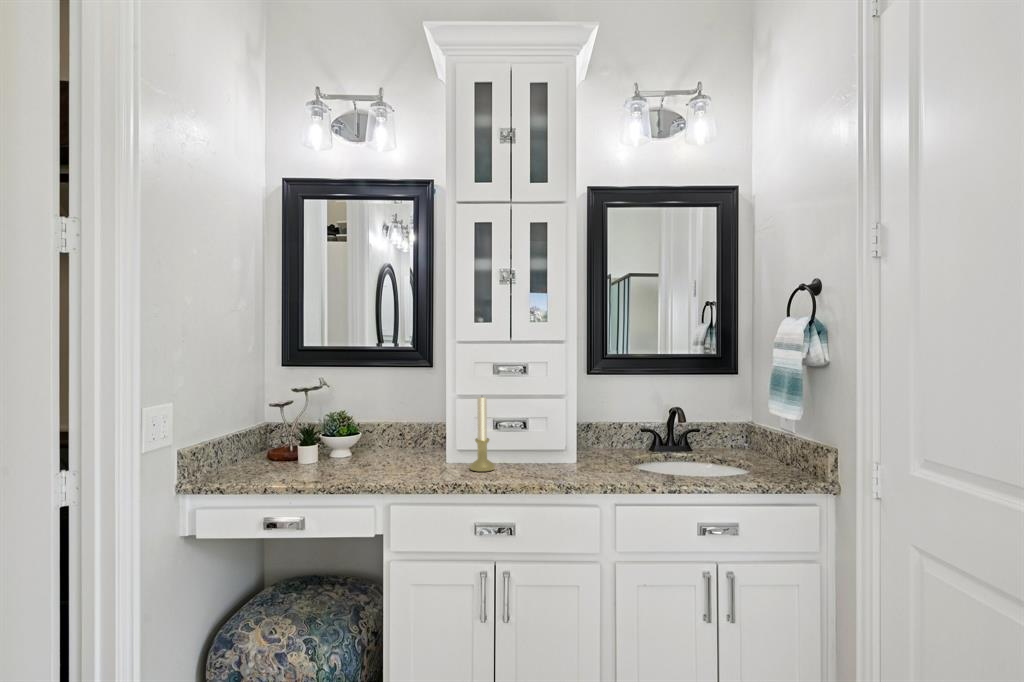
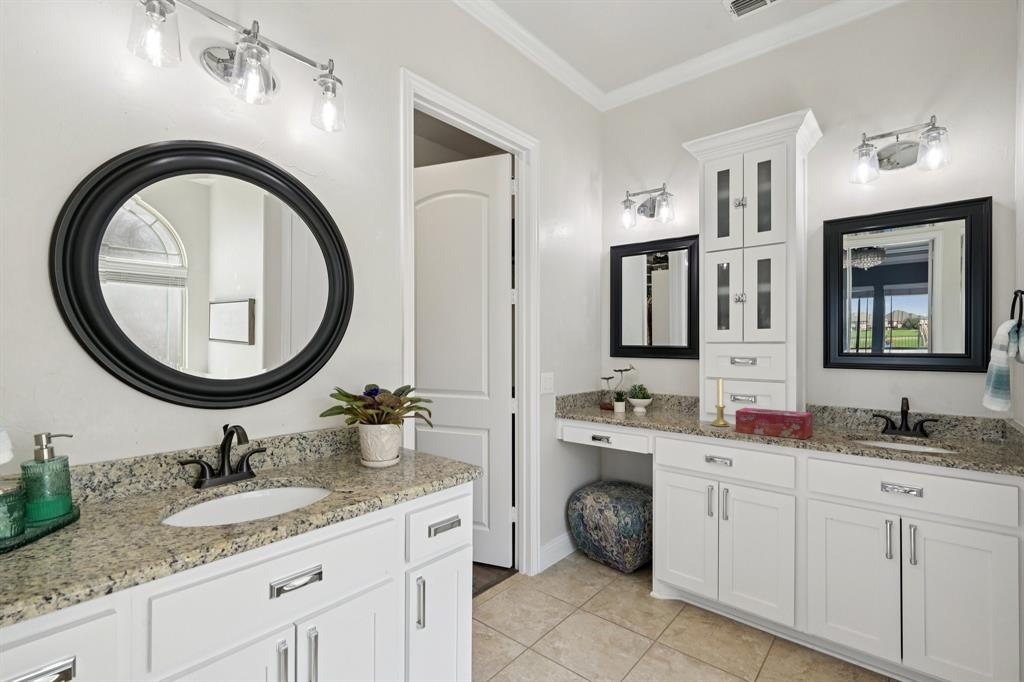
tissue box: none [516,438,610,480] -> present [736,408,813,439]

